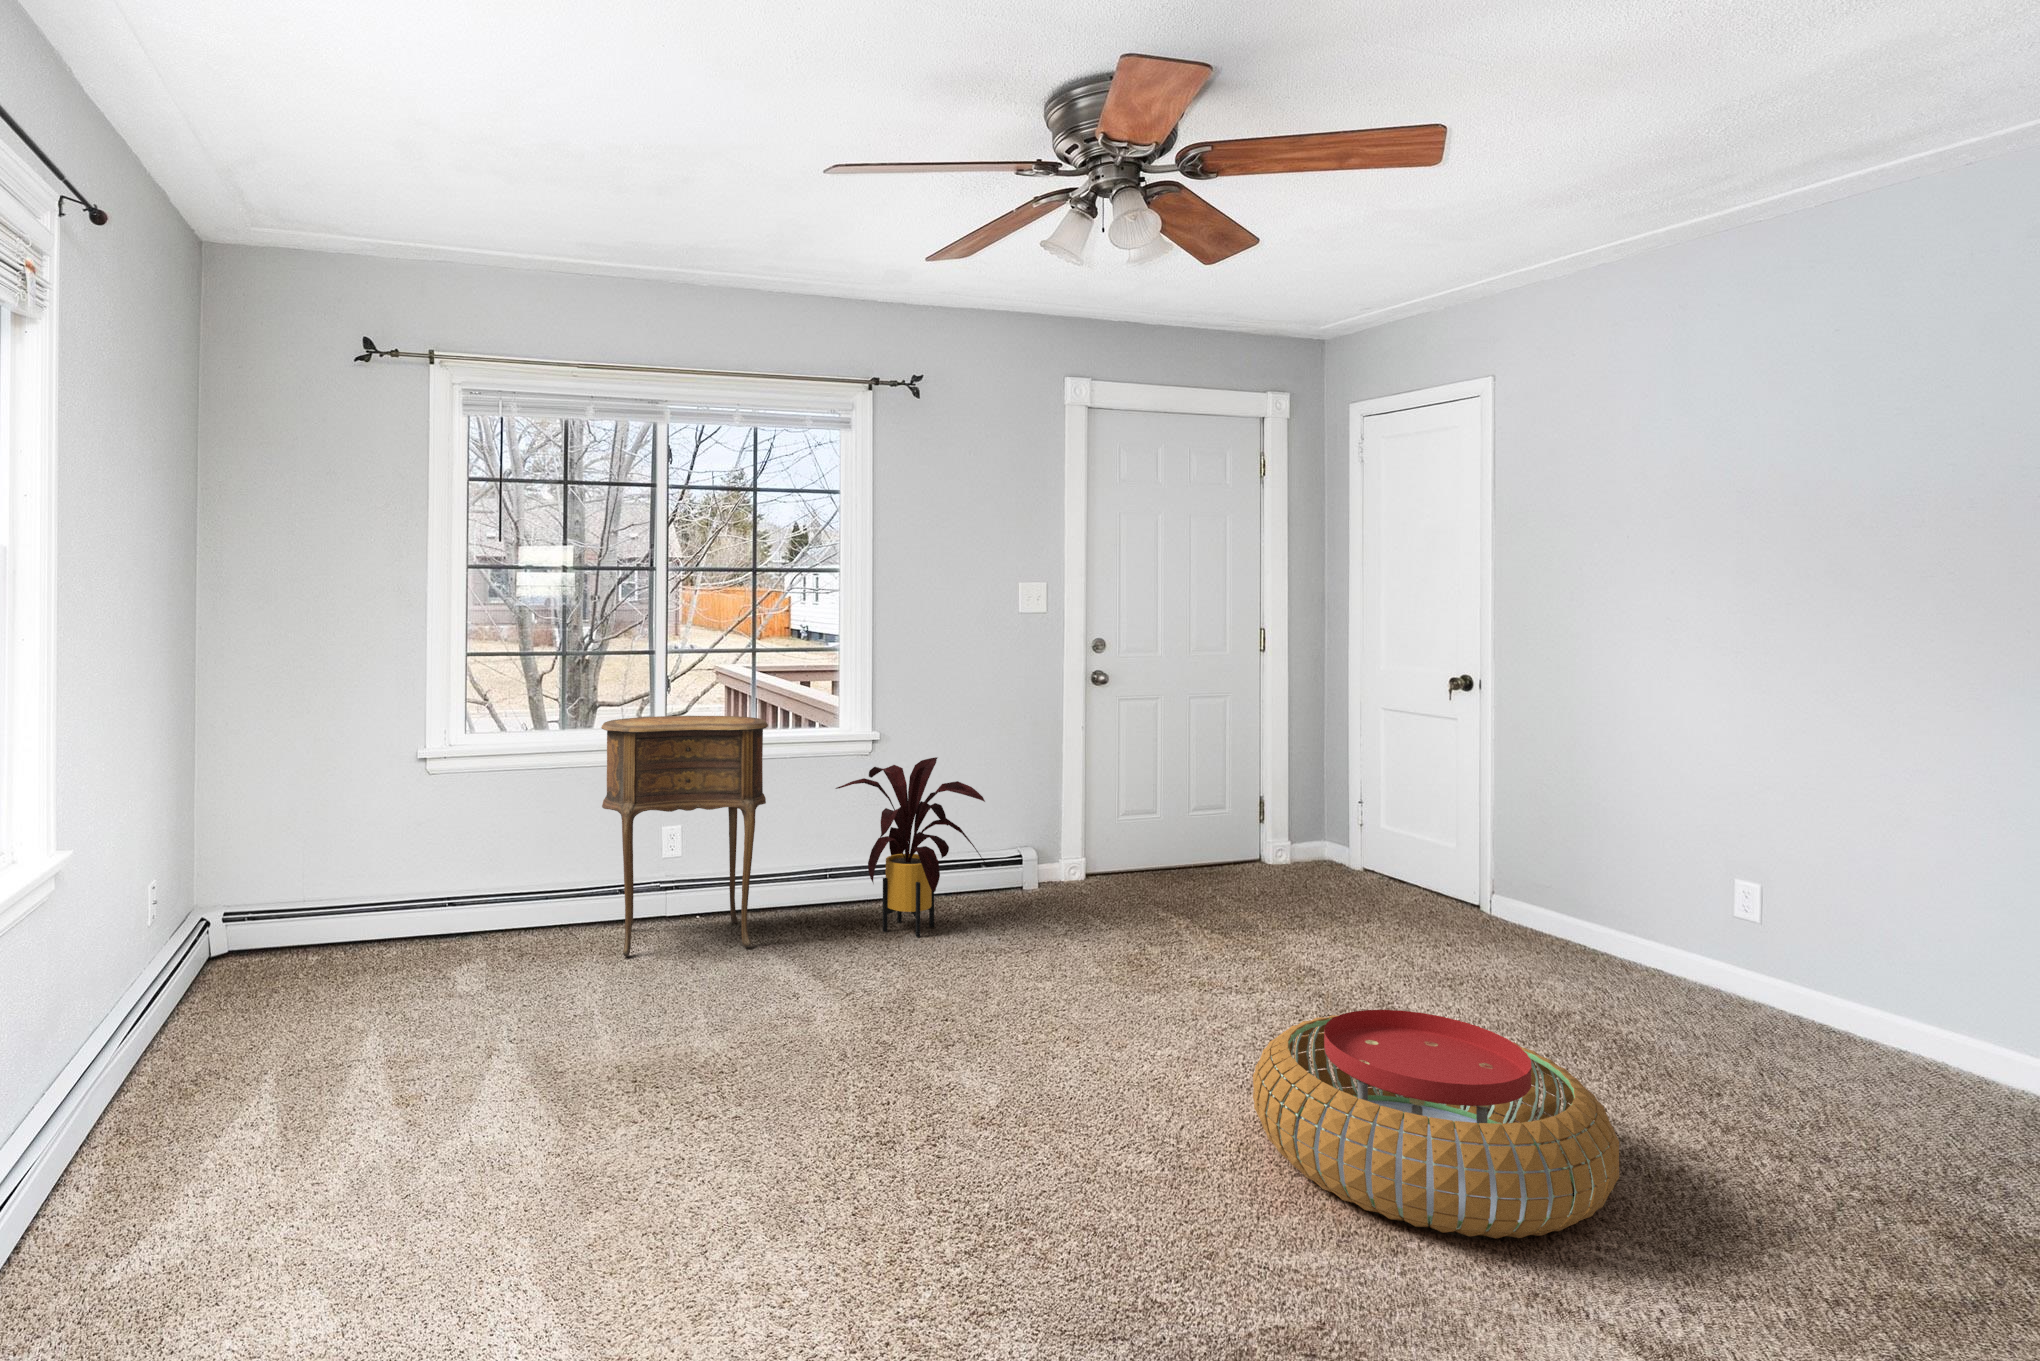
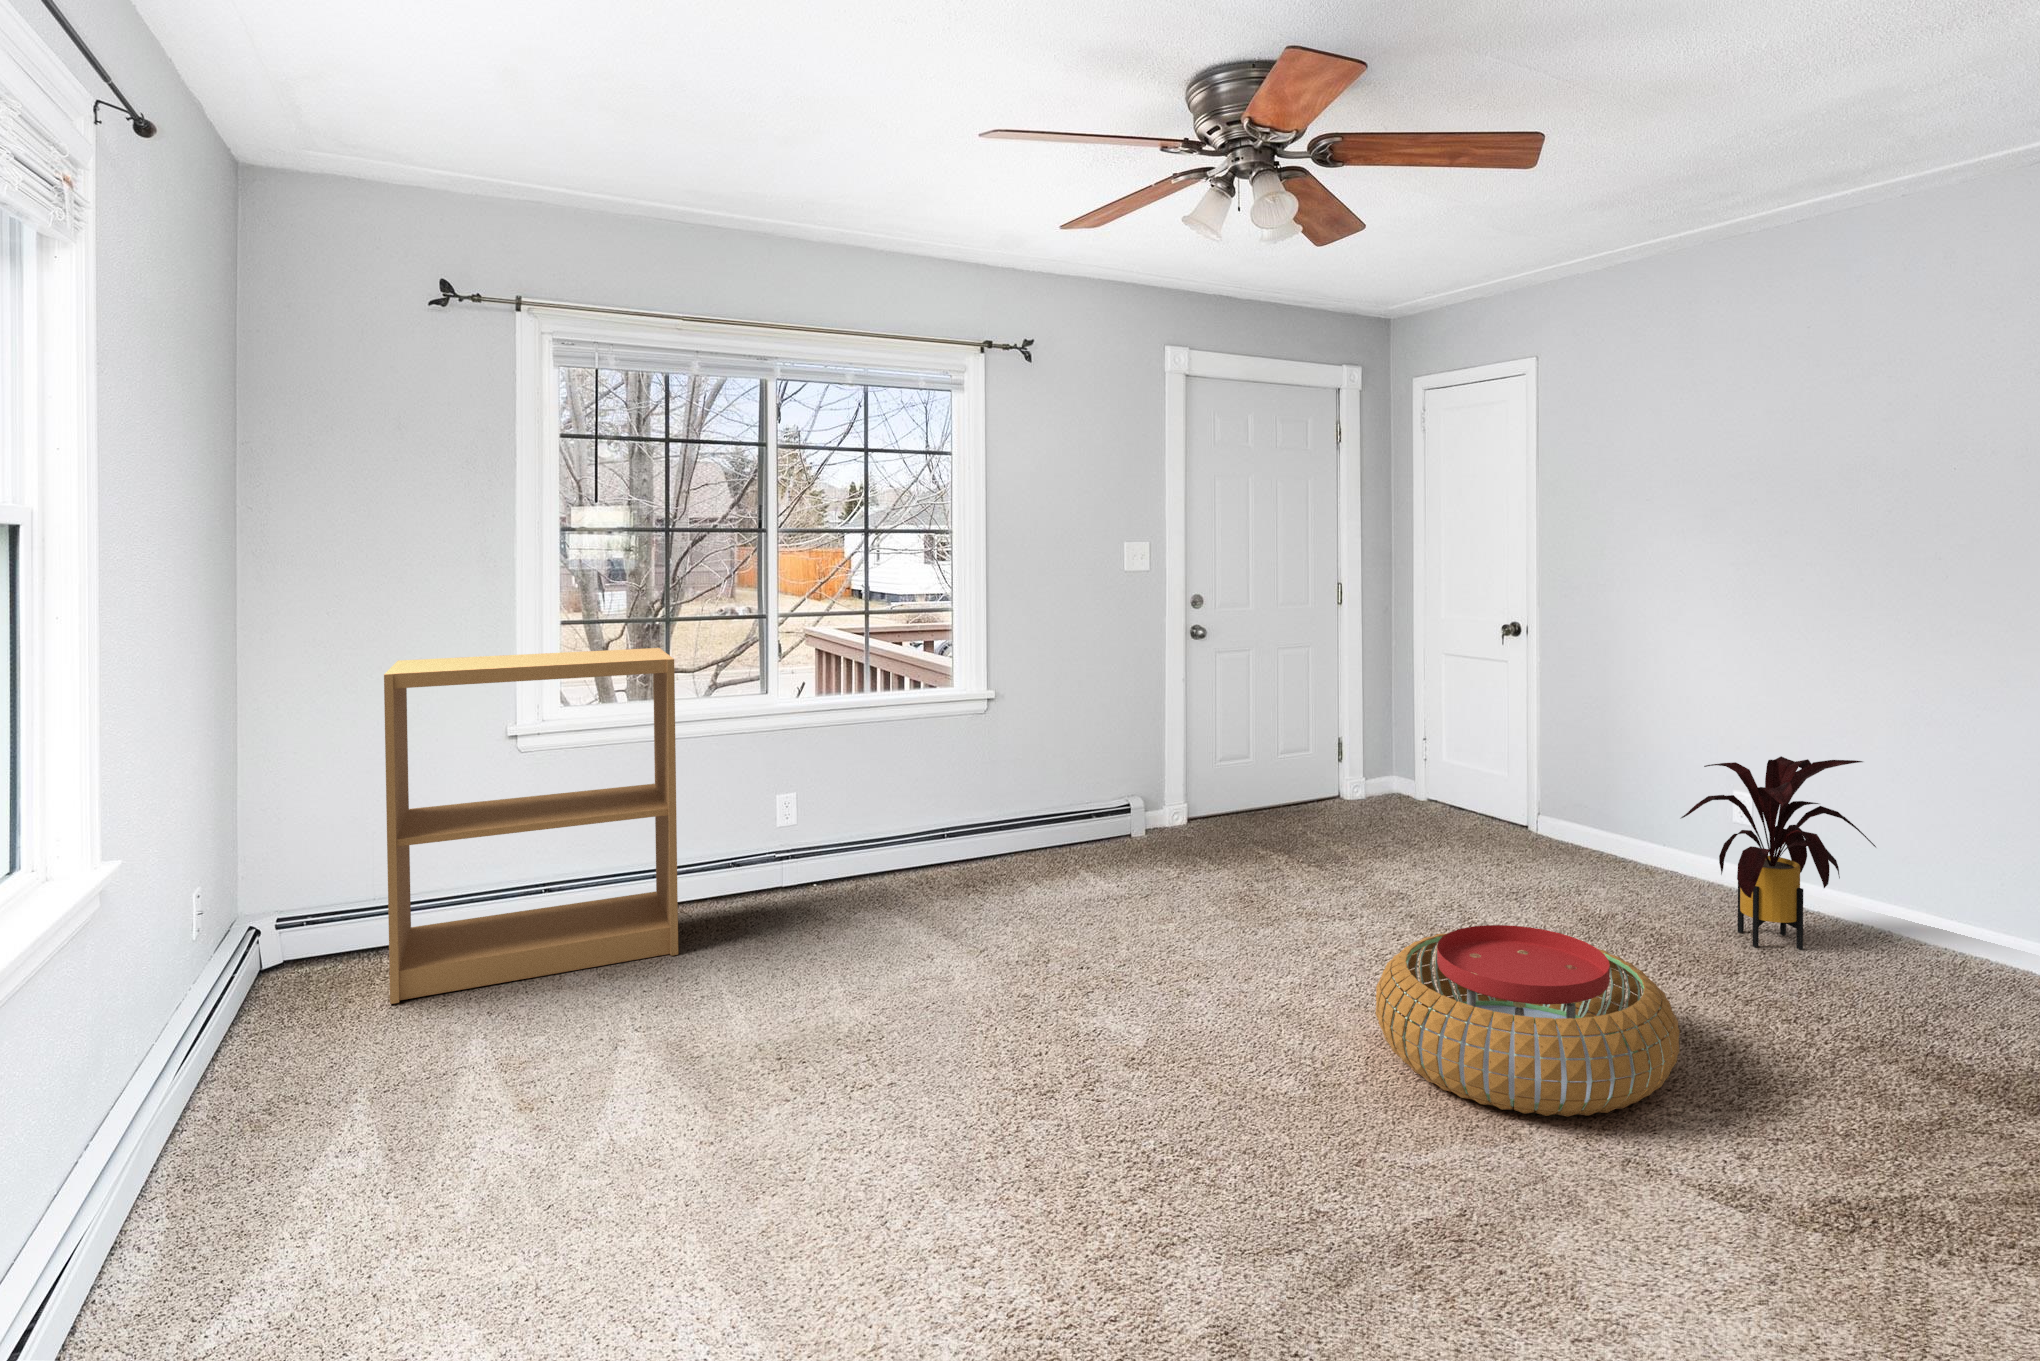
bookshelf: none [309,676,563,995] -> present [384,648,678,1004]
side table: present [601,716,768,956] -> none [713,683,889,933]
house plant: present [836,757,985,937] -> present [1681,756,1876,950]

